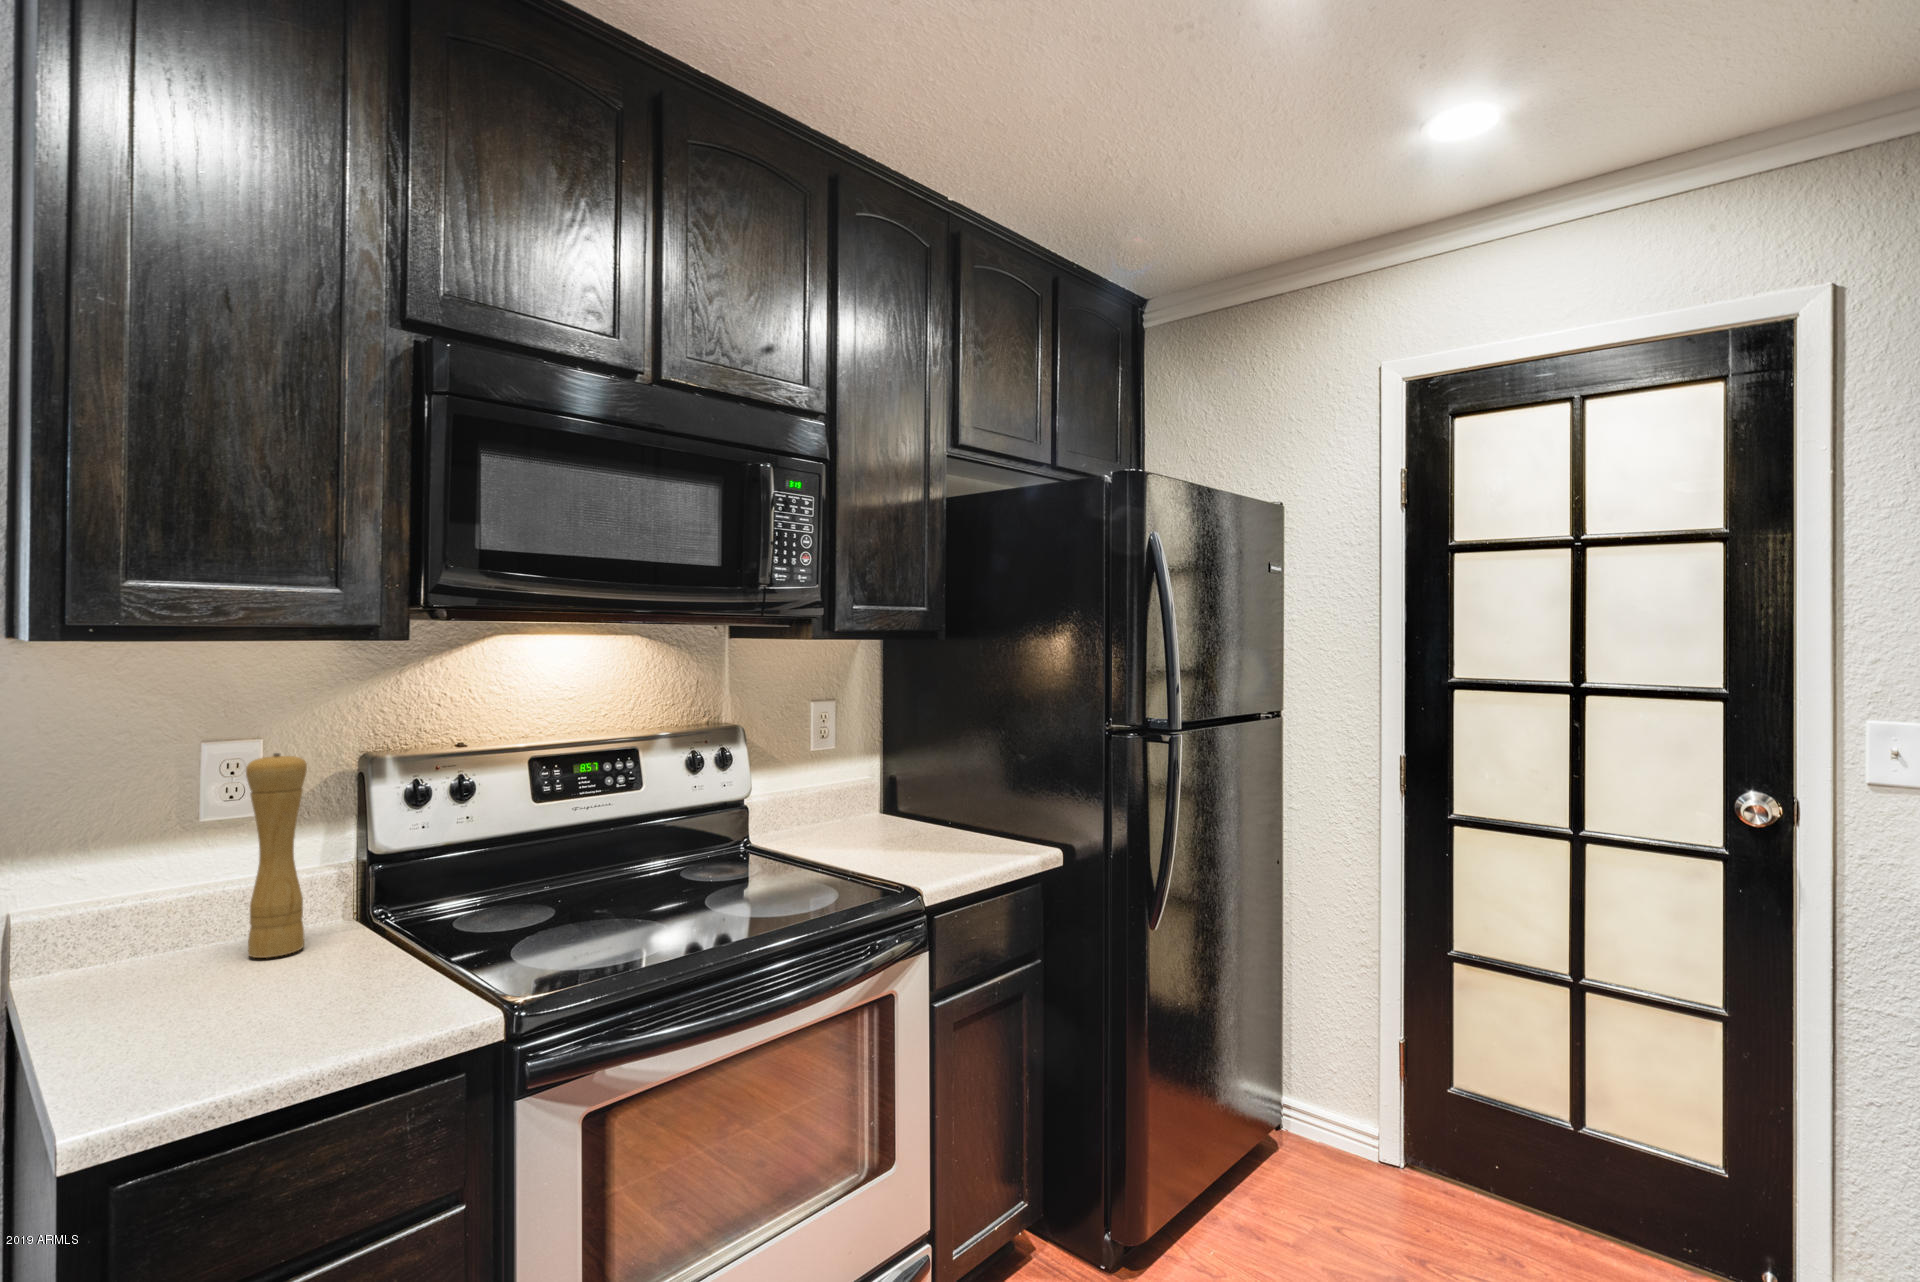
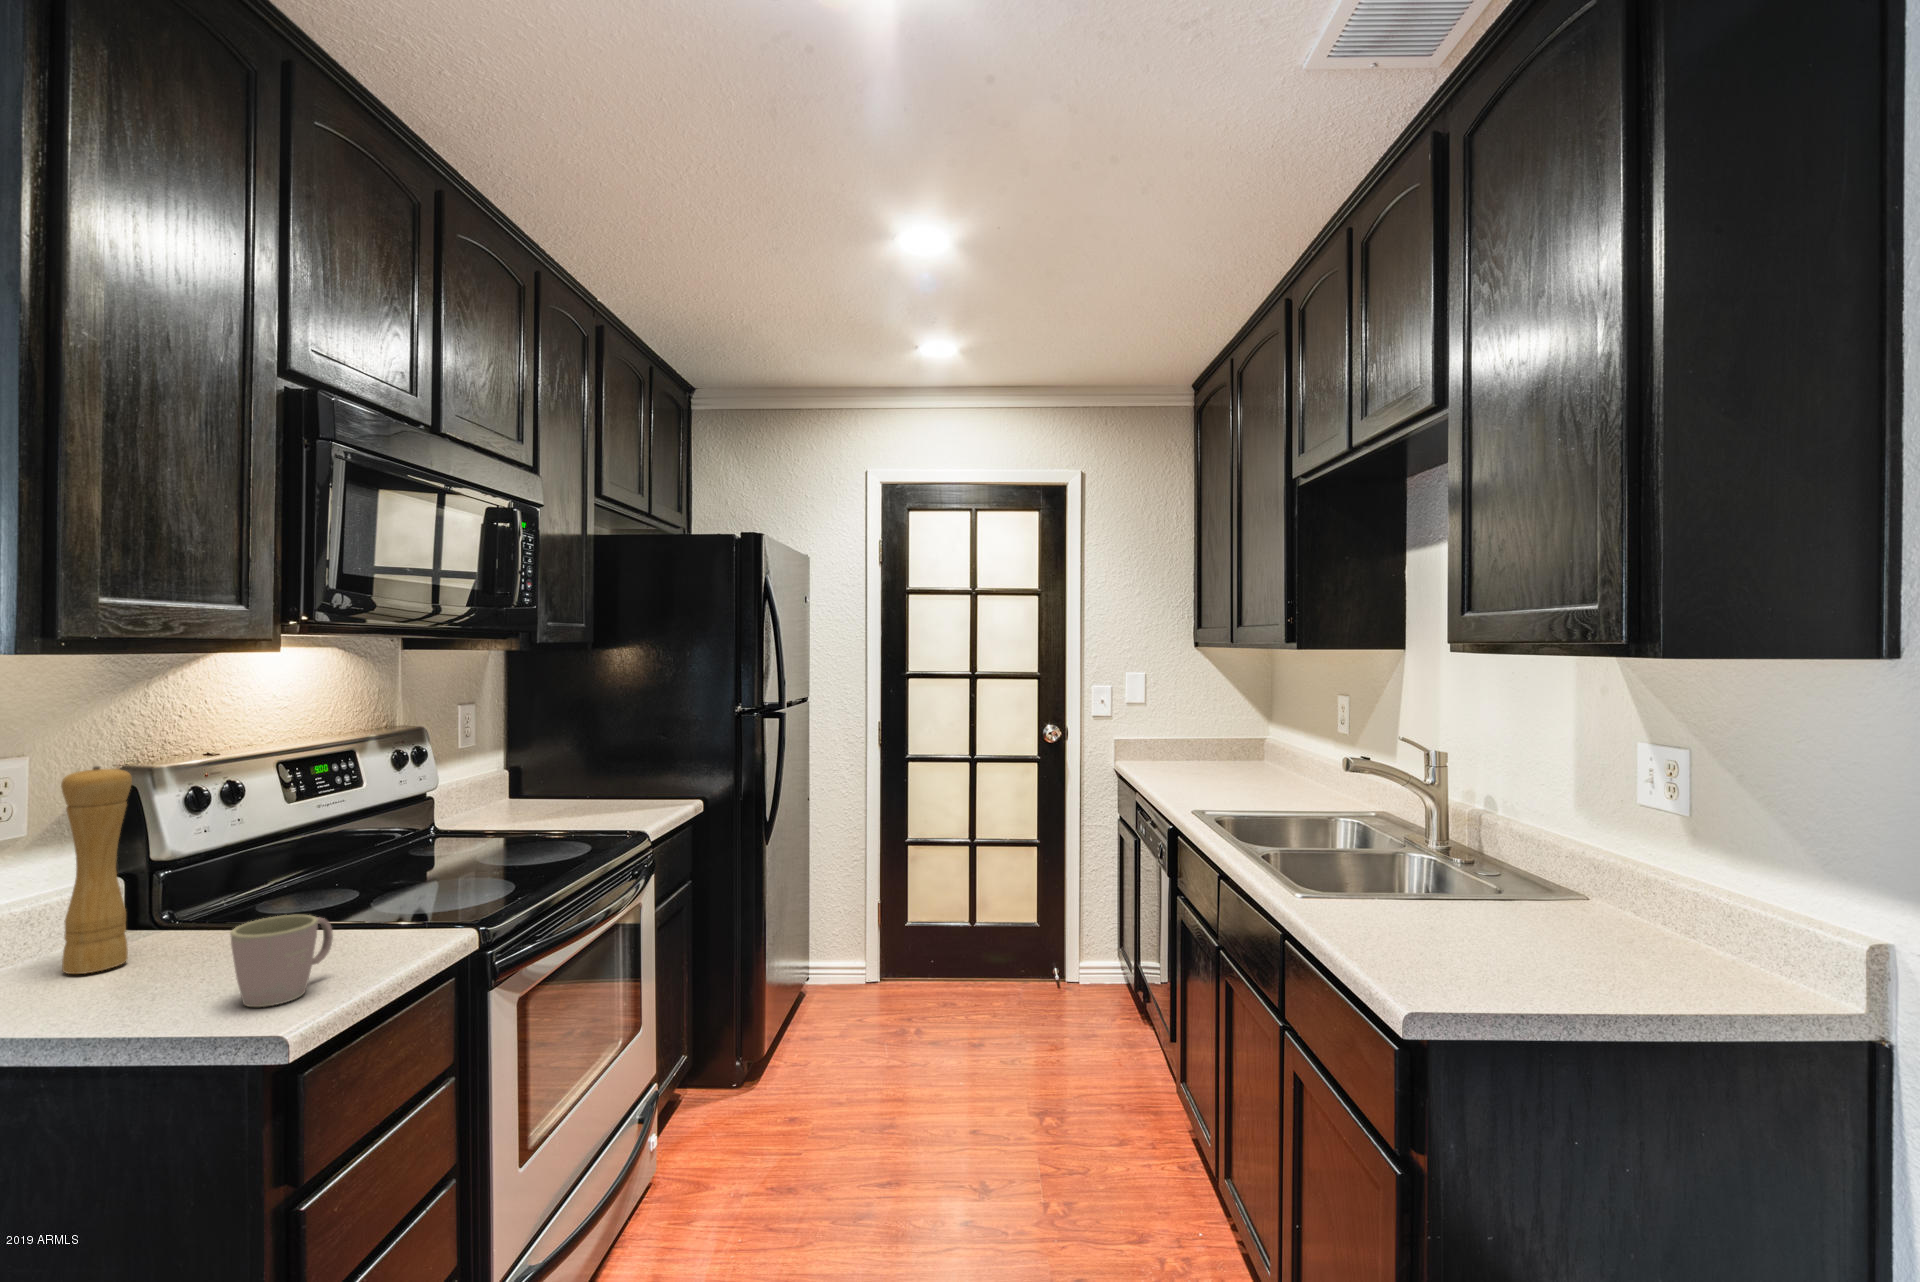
mug: none [198,943,336,1053] -> present [230,915,333,1007]

